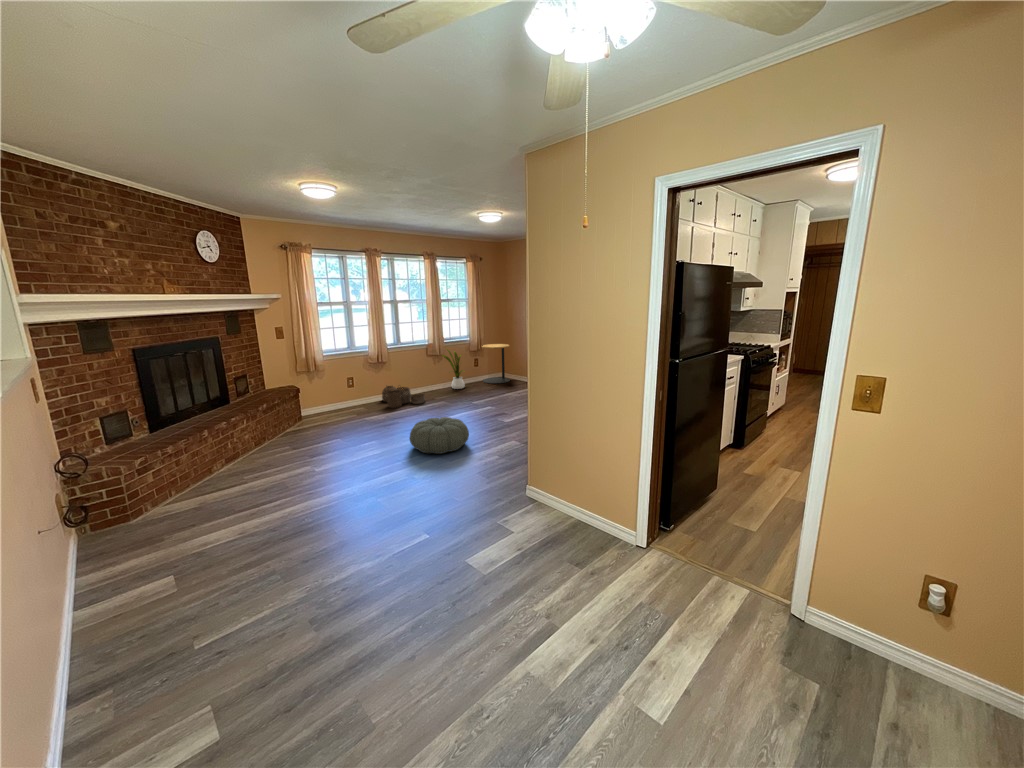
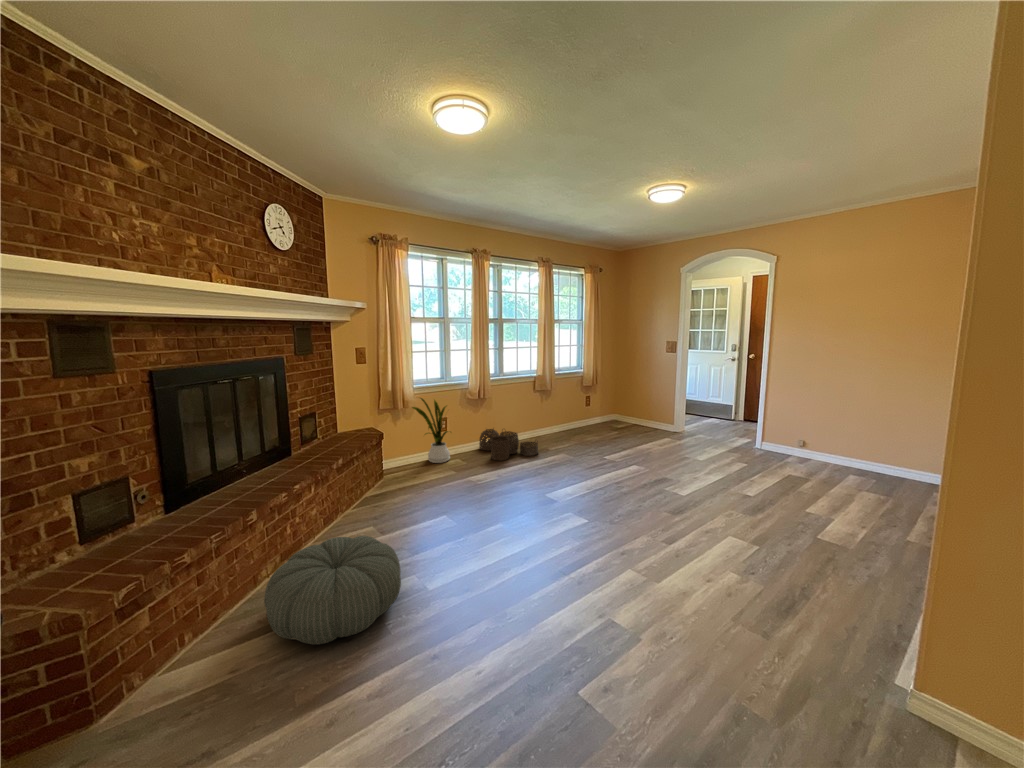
side table: present [482,344,510,384] -> none [594,377,632,428]
house plant: present [442,350,465,389] -> present [412,398,450,463]
pouf: present [410,417,469,454] -> present [264,536,401,644]

